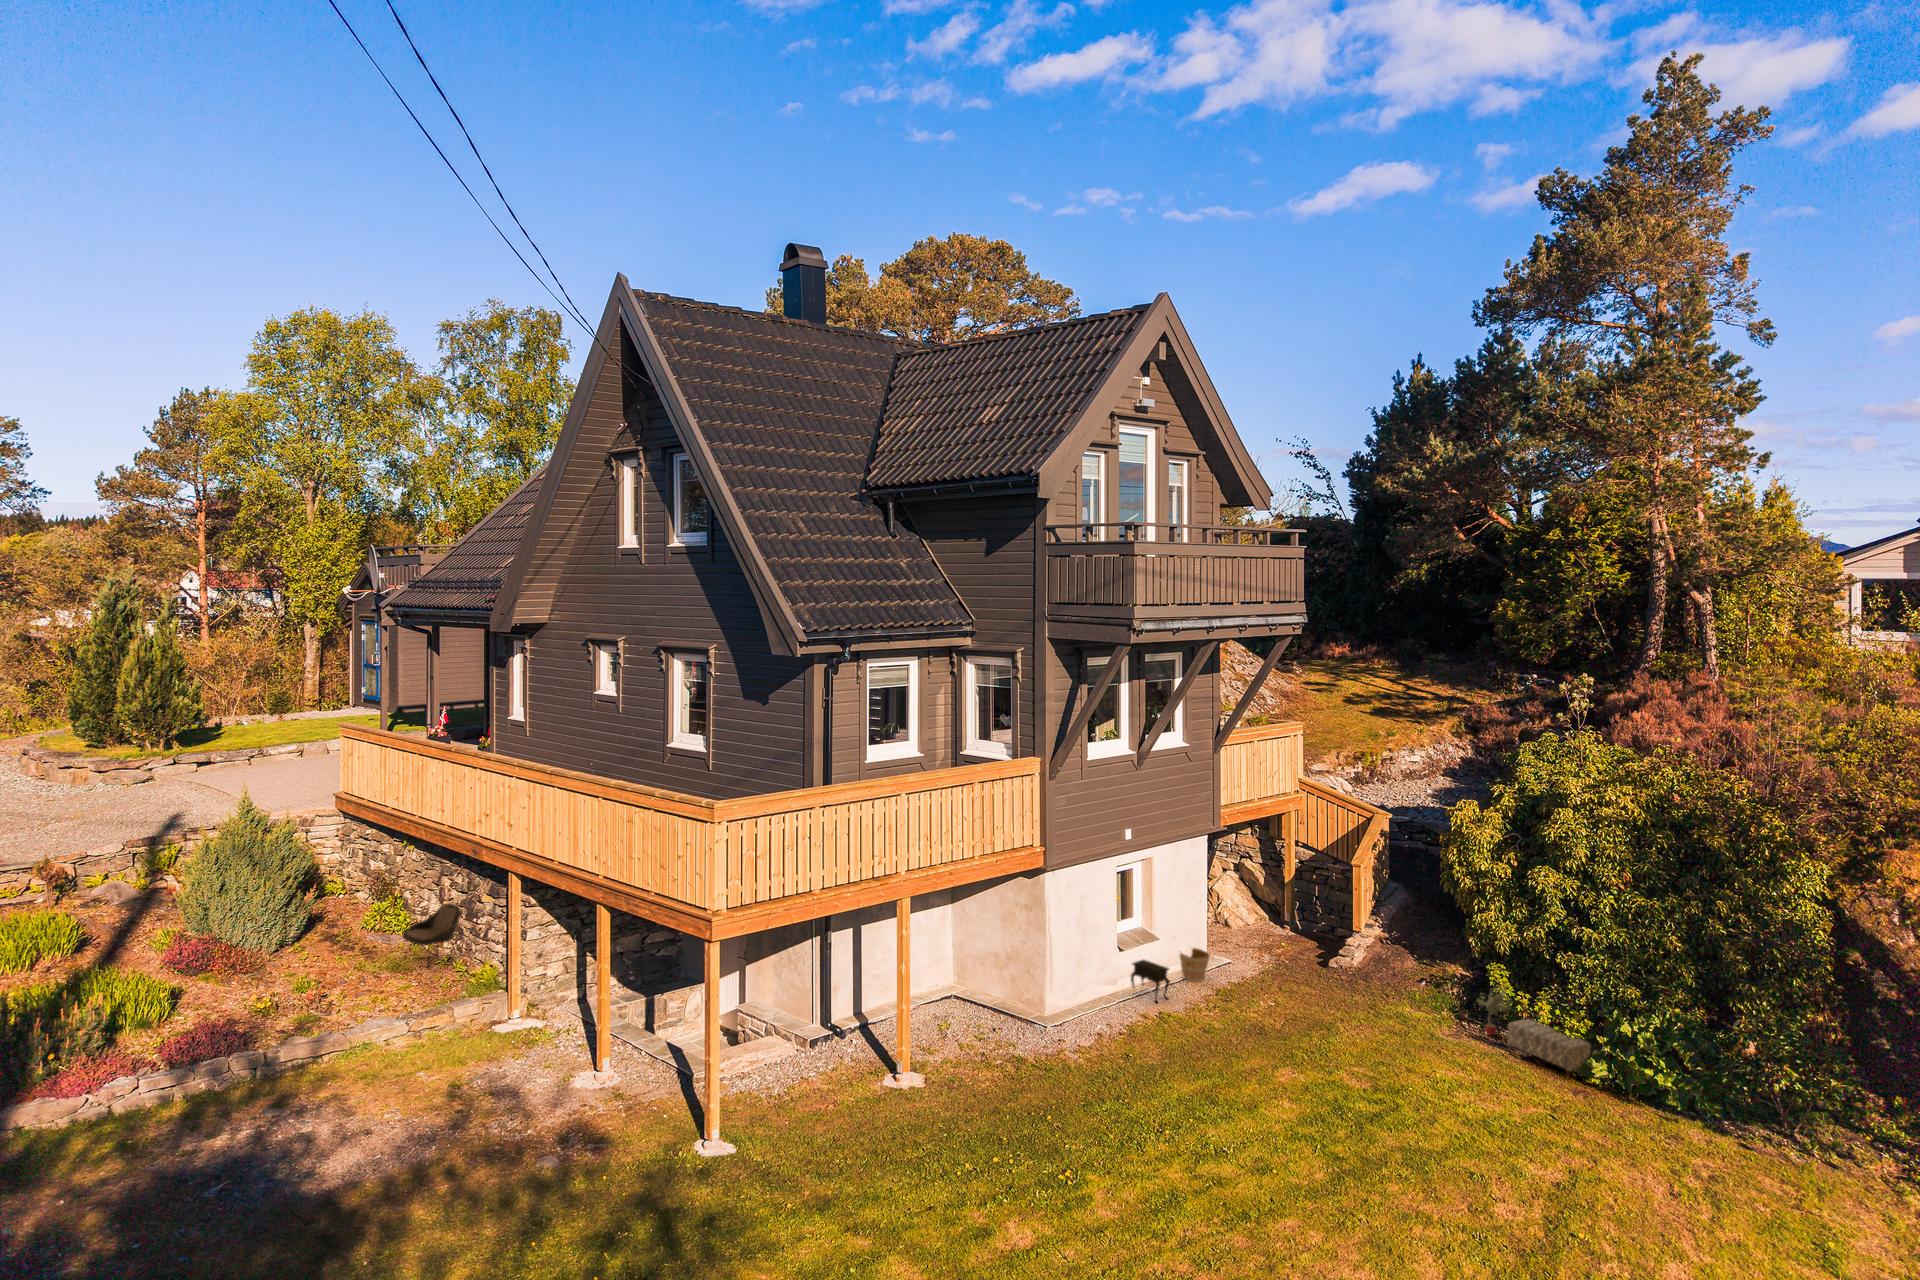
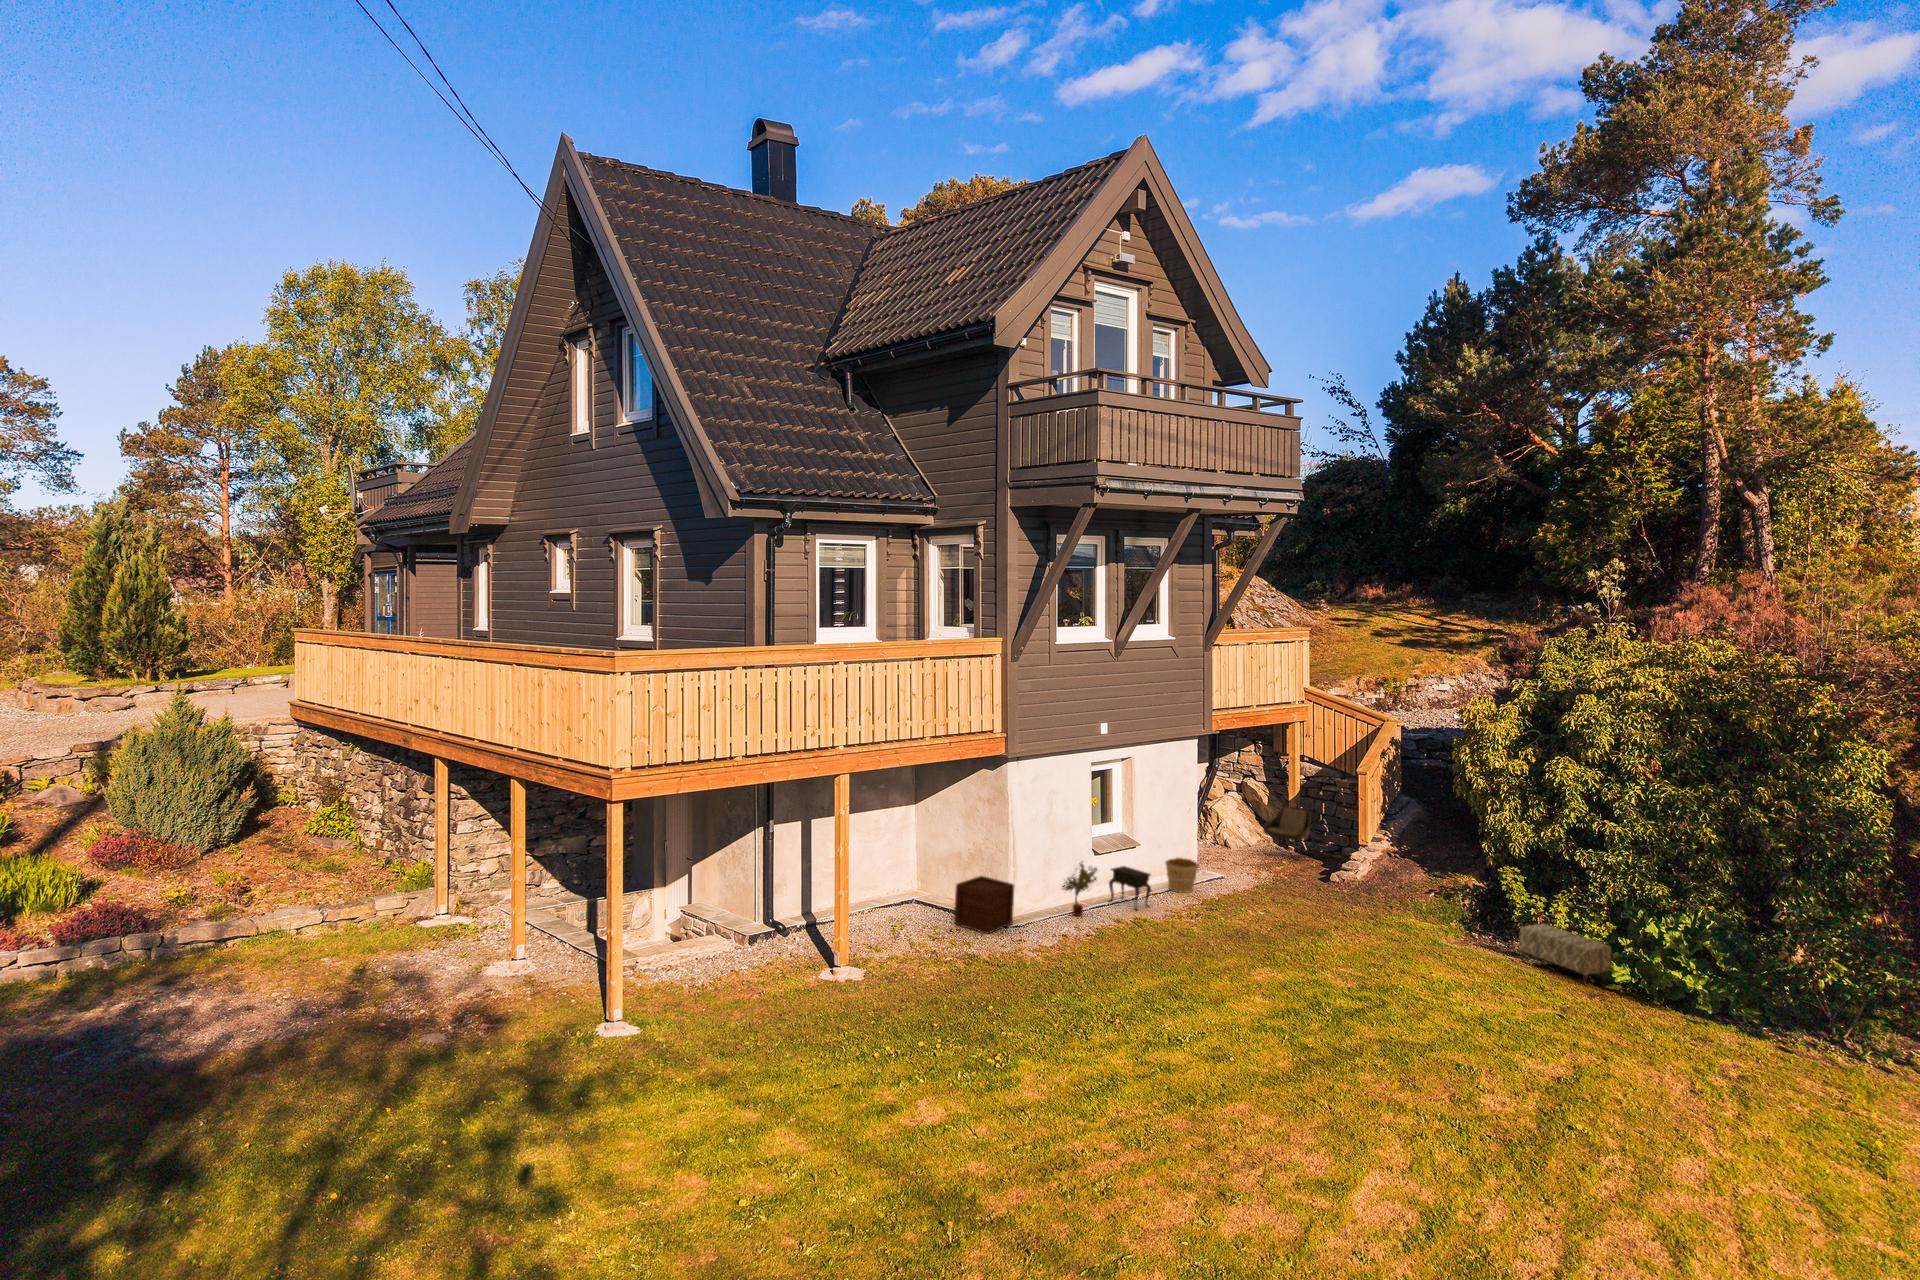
lounge chair: present [402,904,461,967] -> present [1263,806,1311,855]
wooden crate: none [994,975,1049,1033] -> present [954,876,1014,934]
potted tree: present [1478,987,1512,1036] -> present [1062,862,1097,916]

